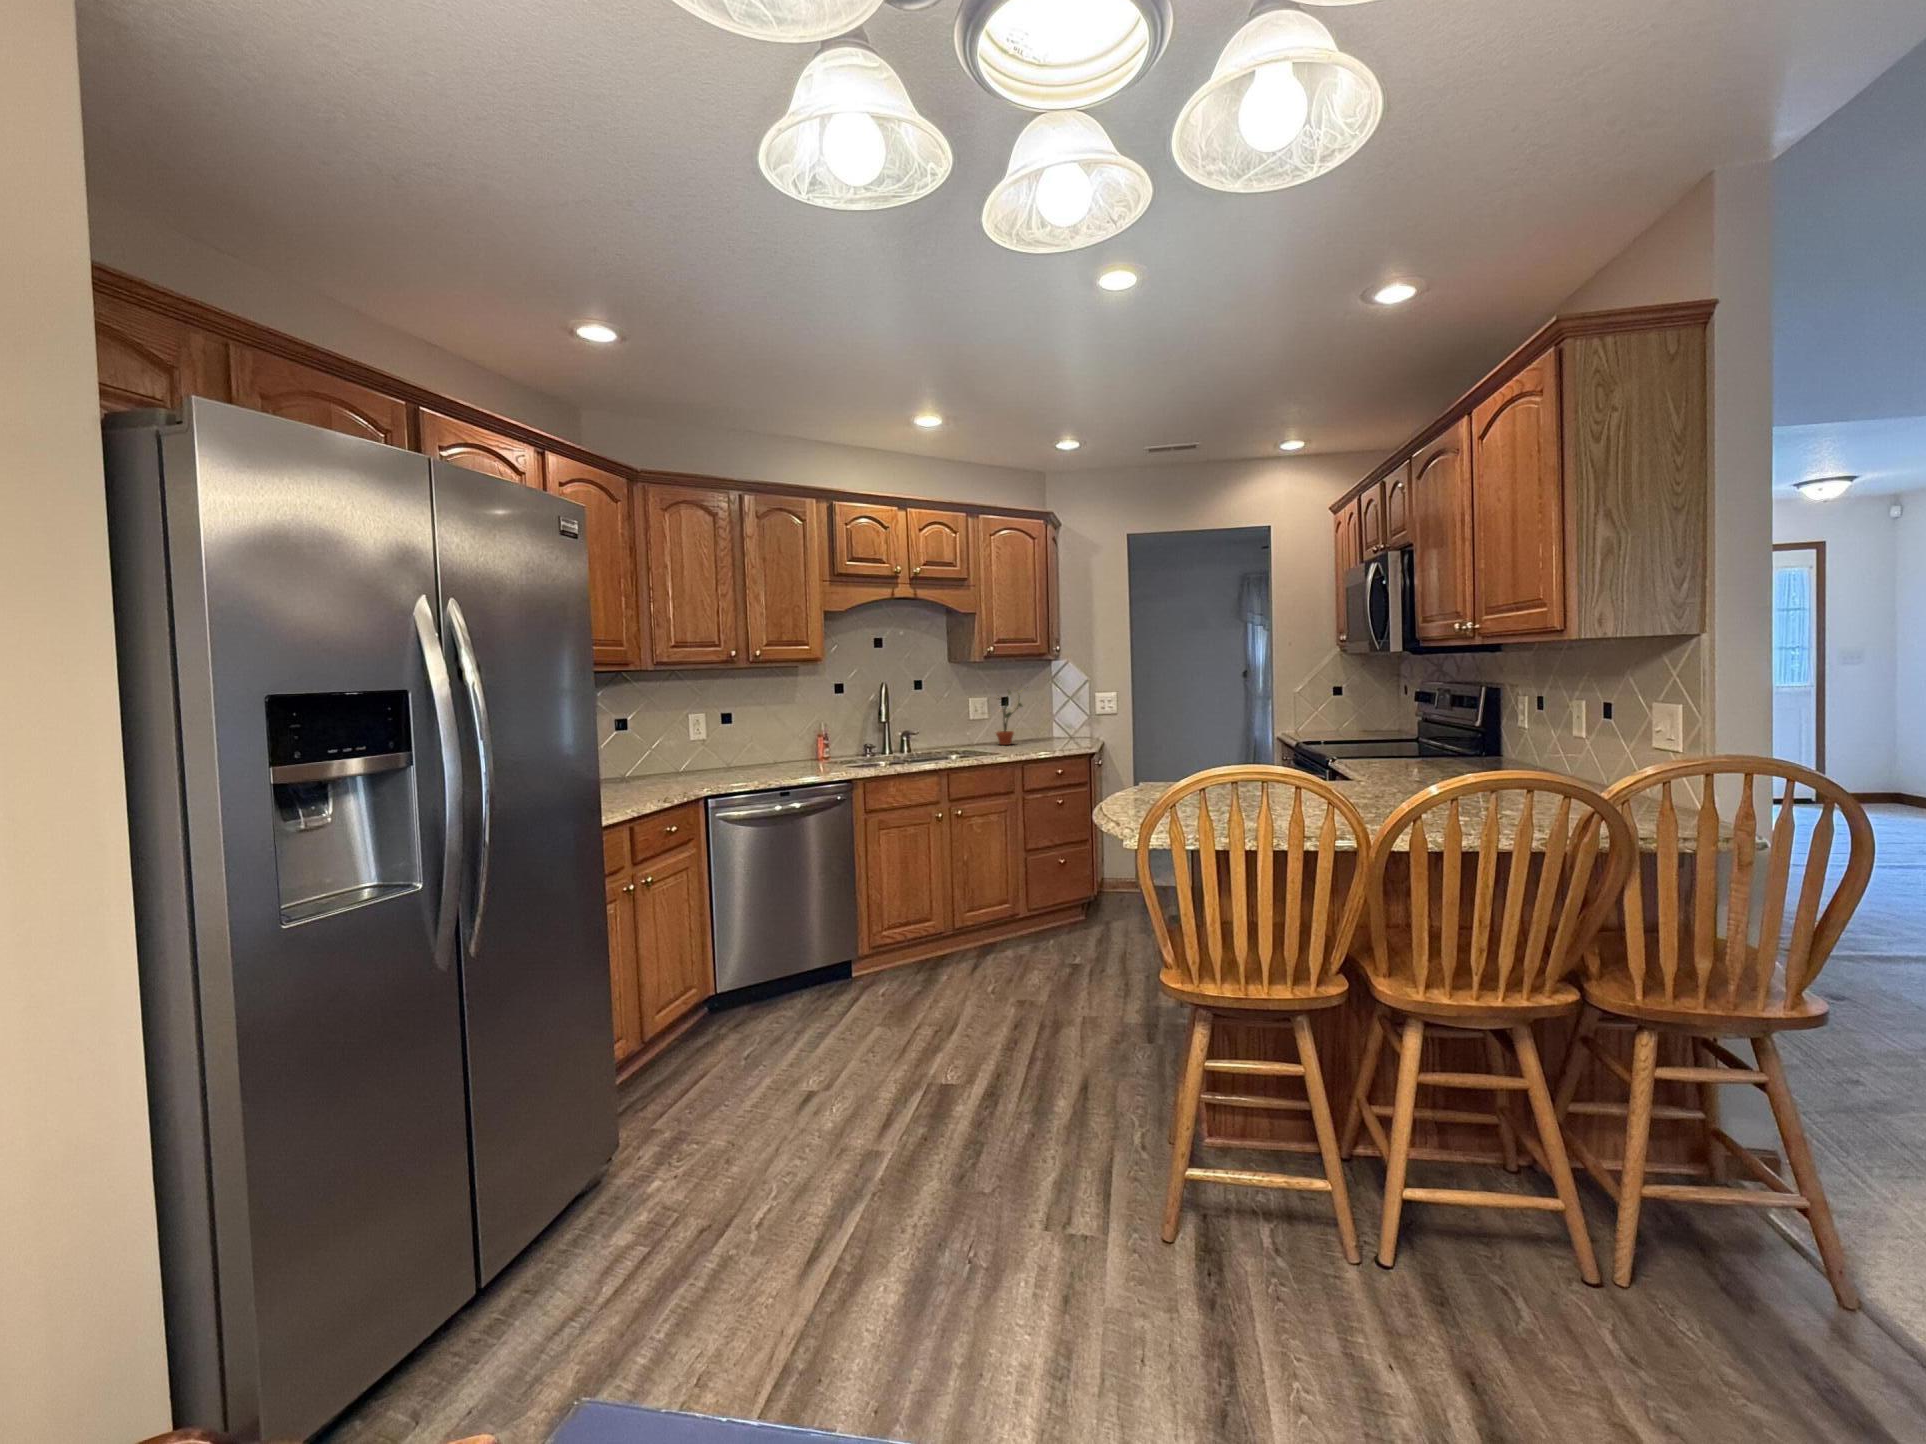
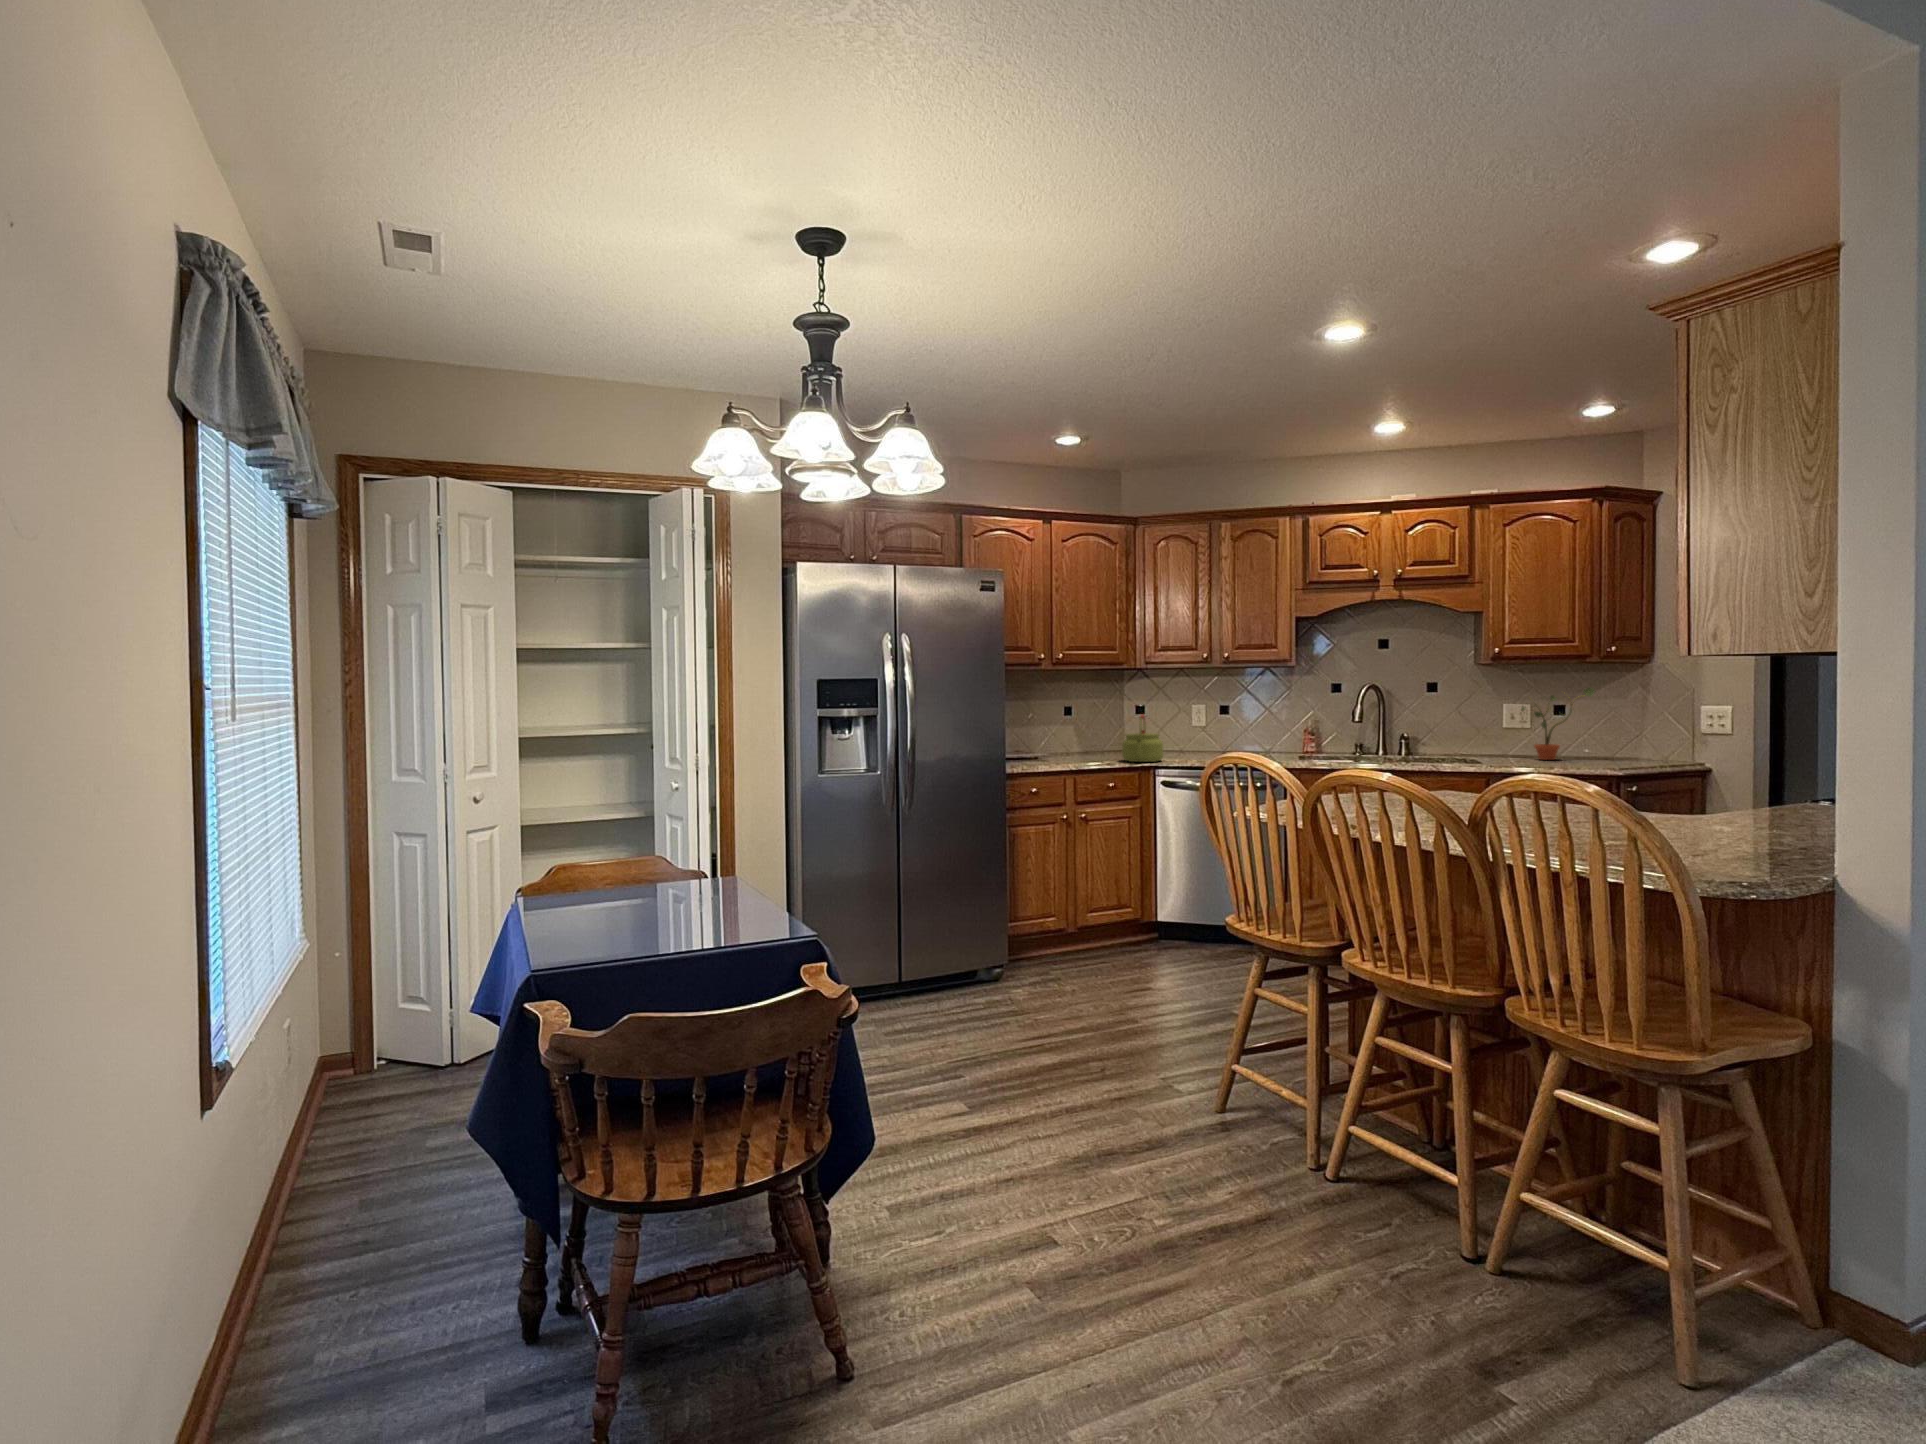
kettle: none [639,726,695,790] -> present [1122,714,1163,762]

